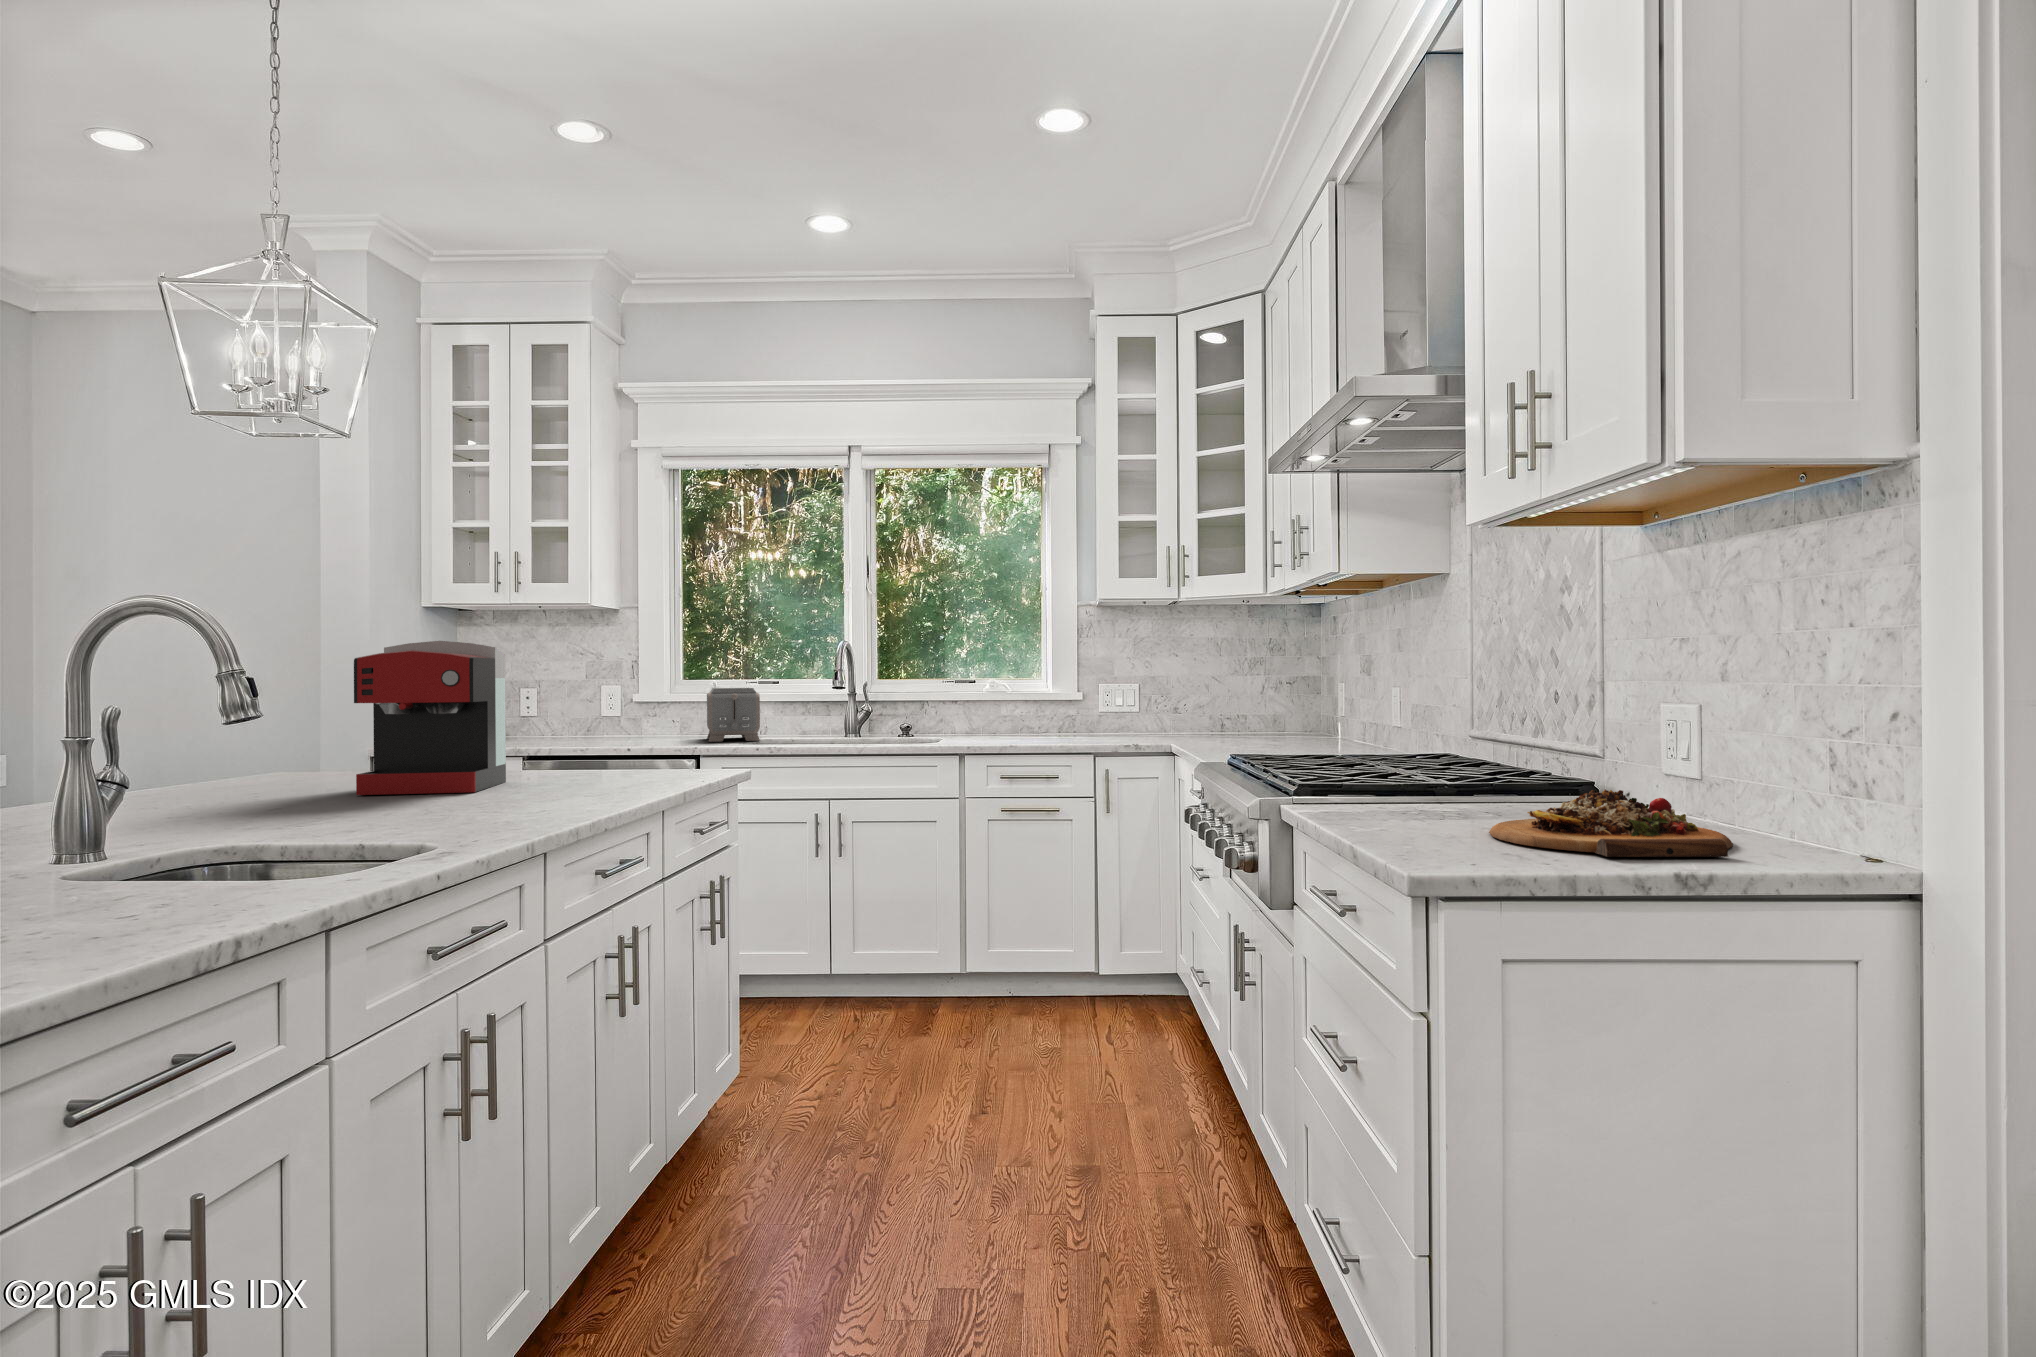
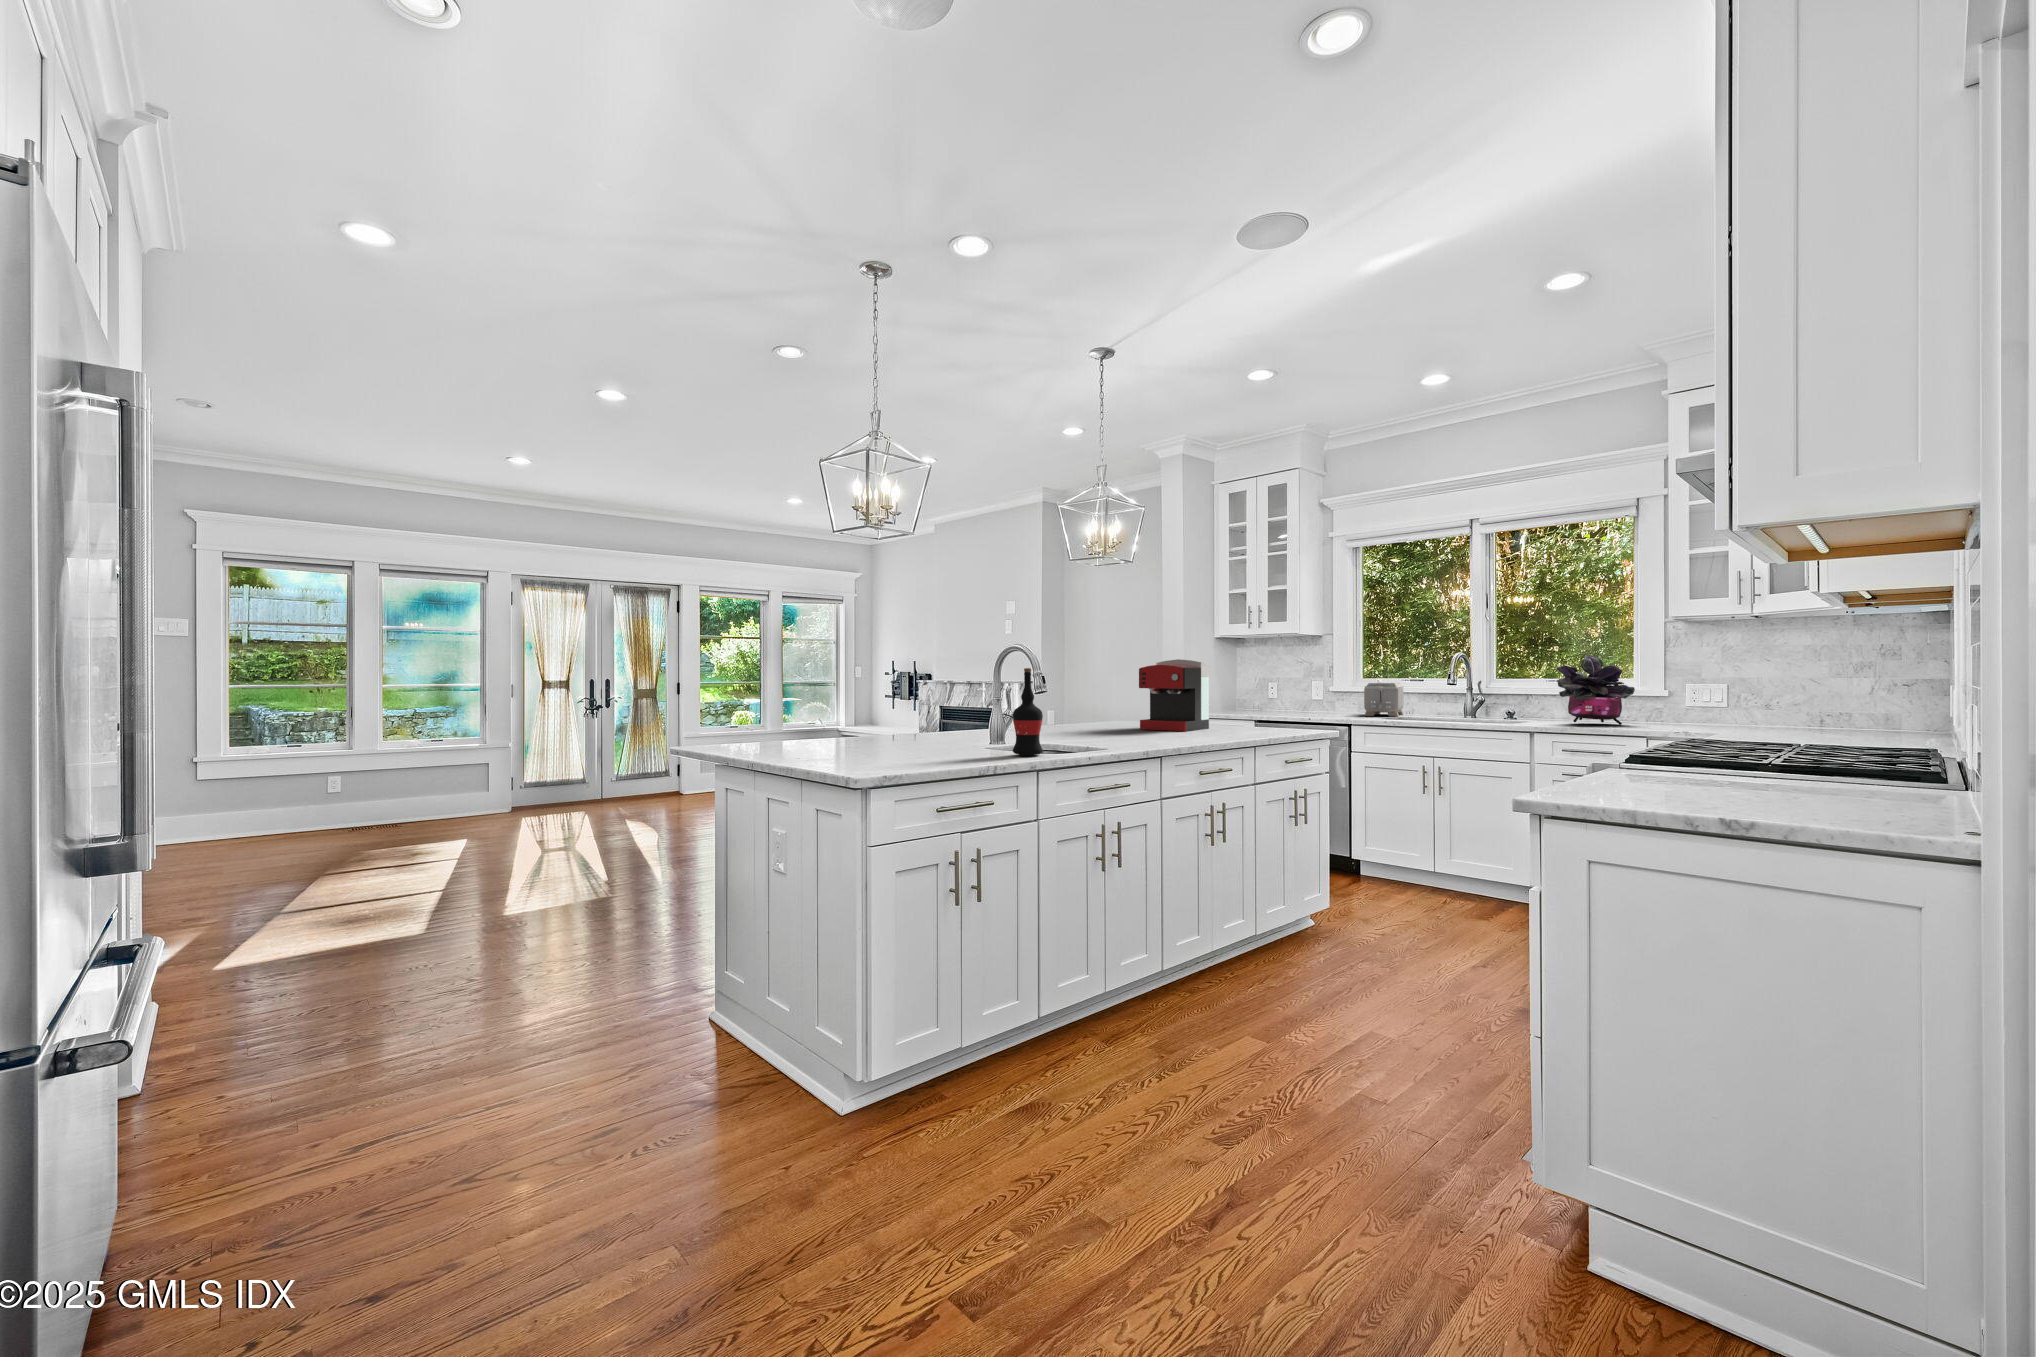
wine bottle: none [126,646,240,912] -> present [1013,668,1043,755]
potted plant: none [982,646,1067,739] -> present [1557,655,1635,725]
cutting board: present [1489,789,1733,857] -> none [1659,767,1872,816]

